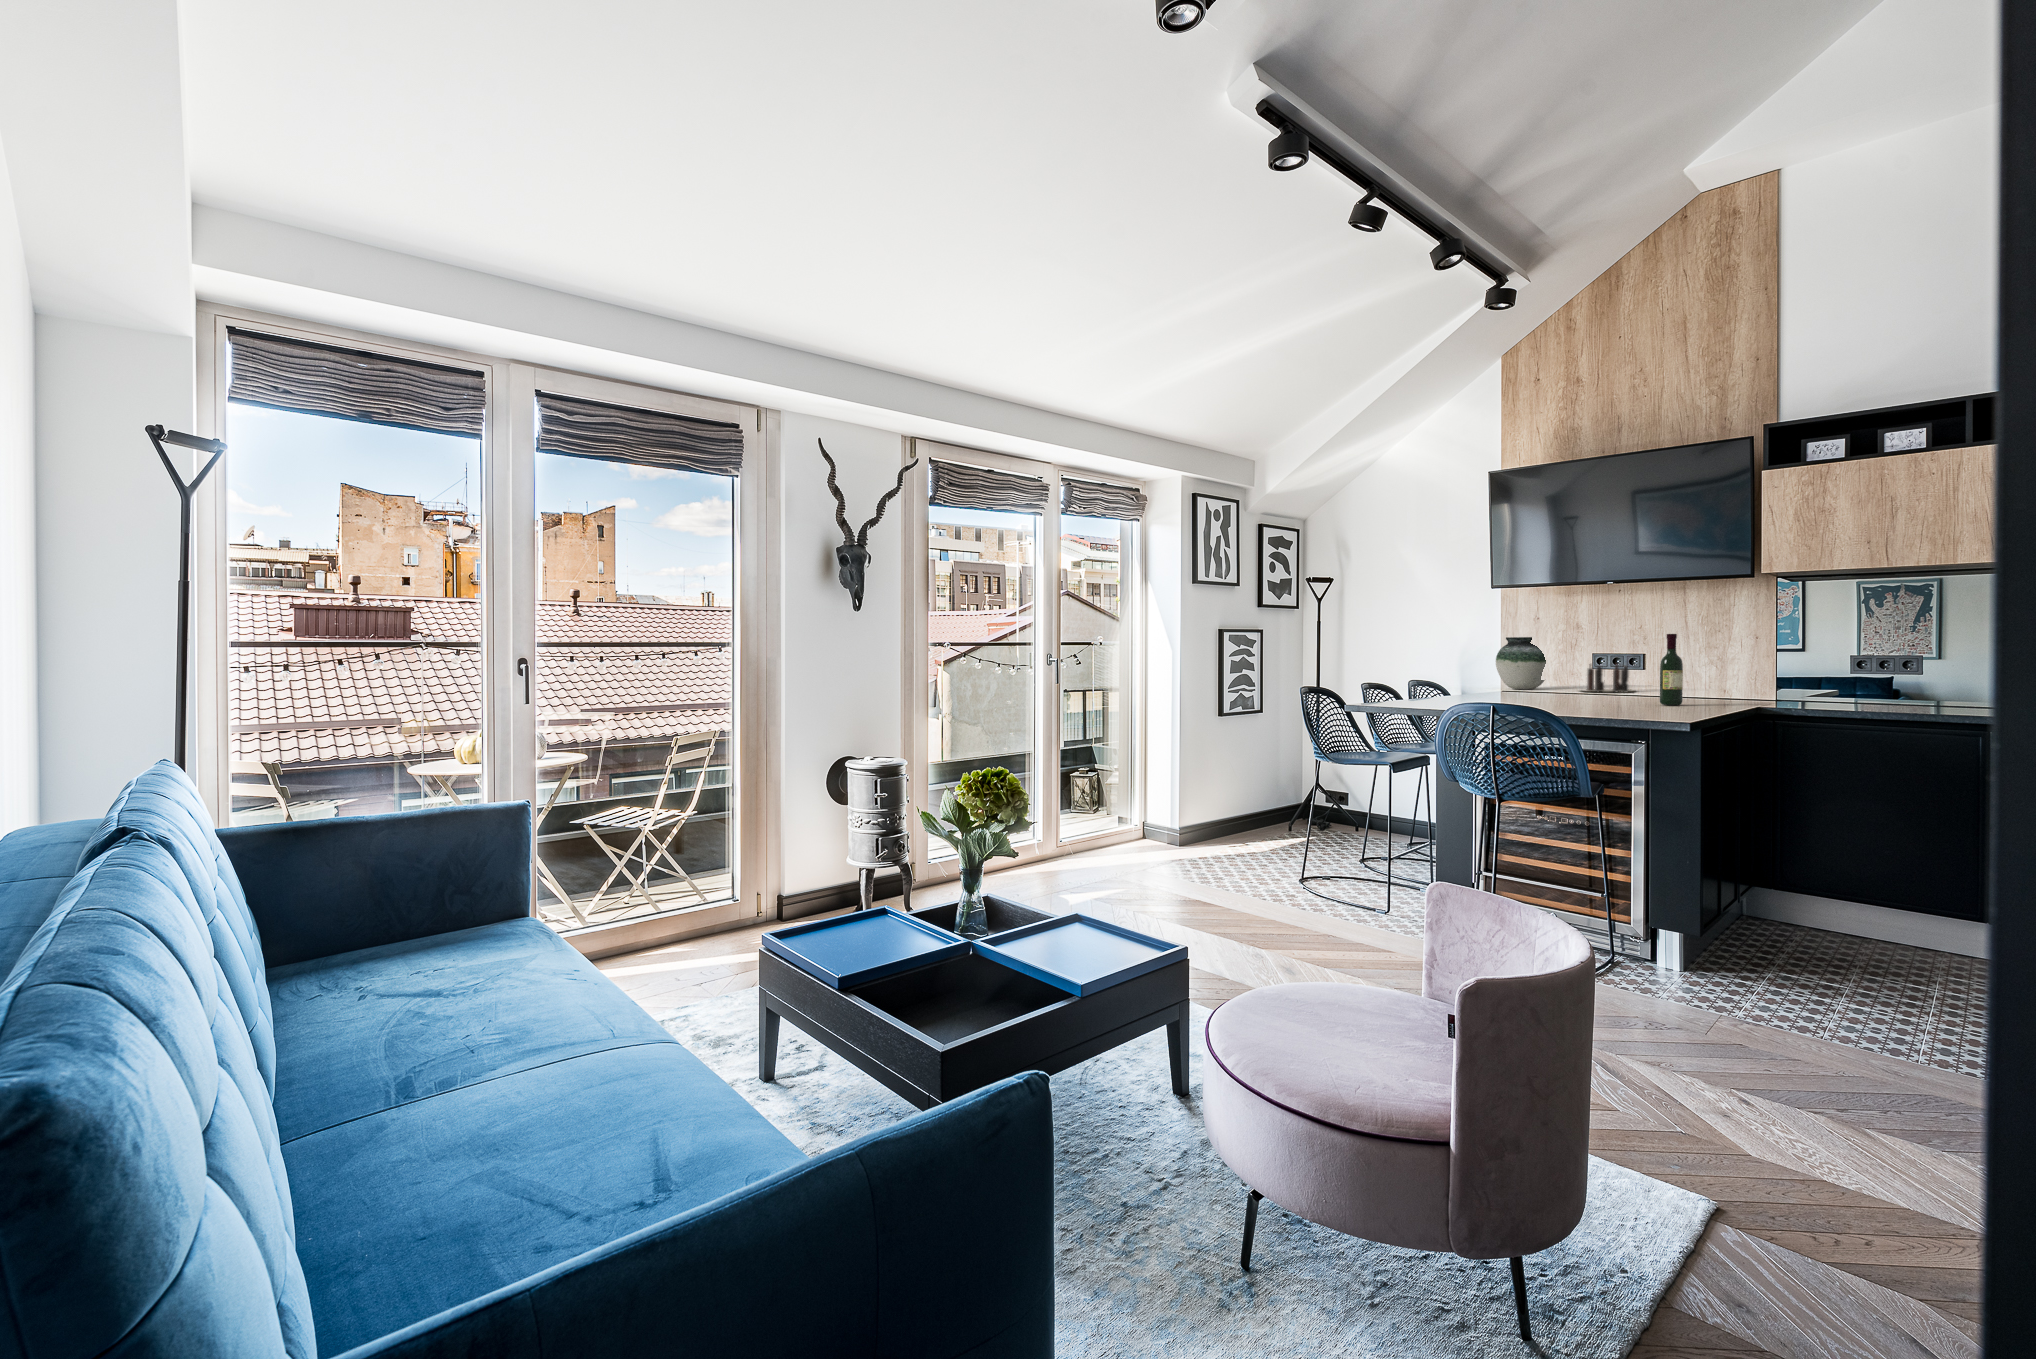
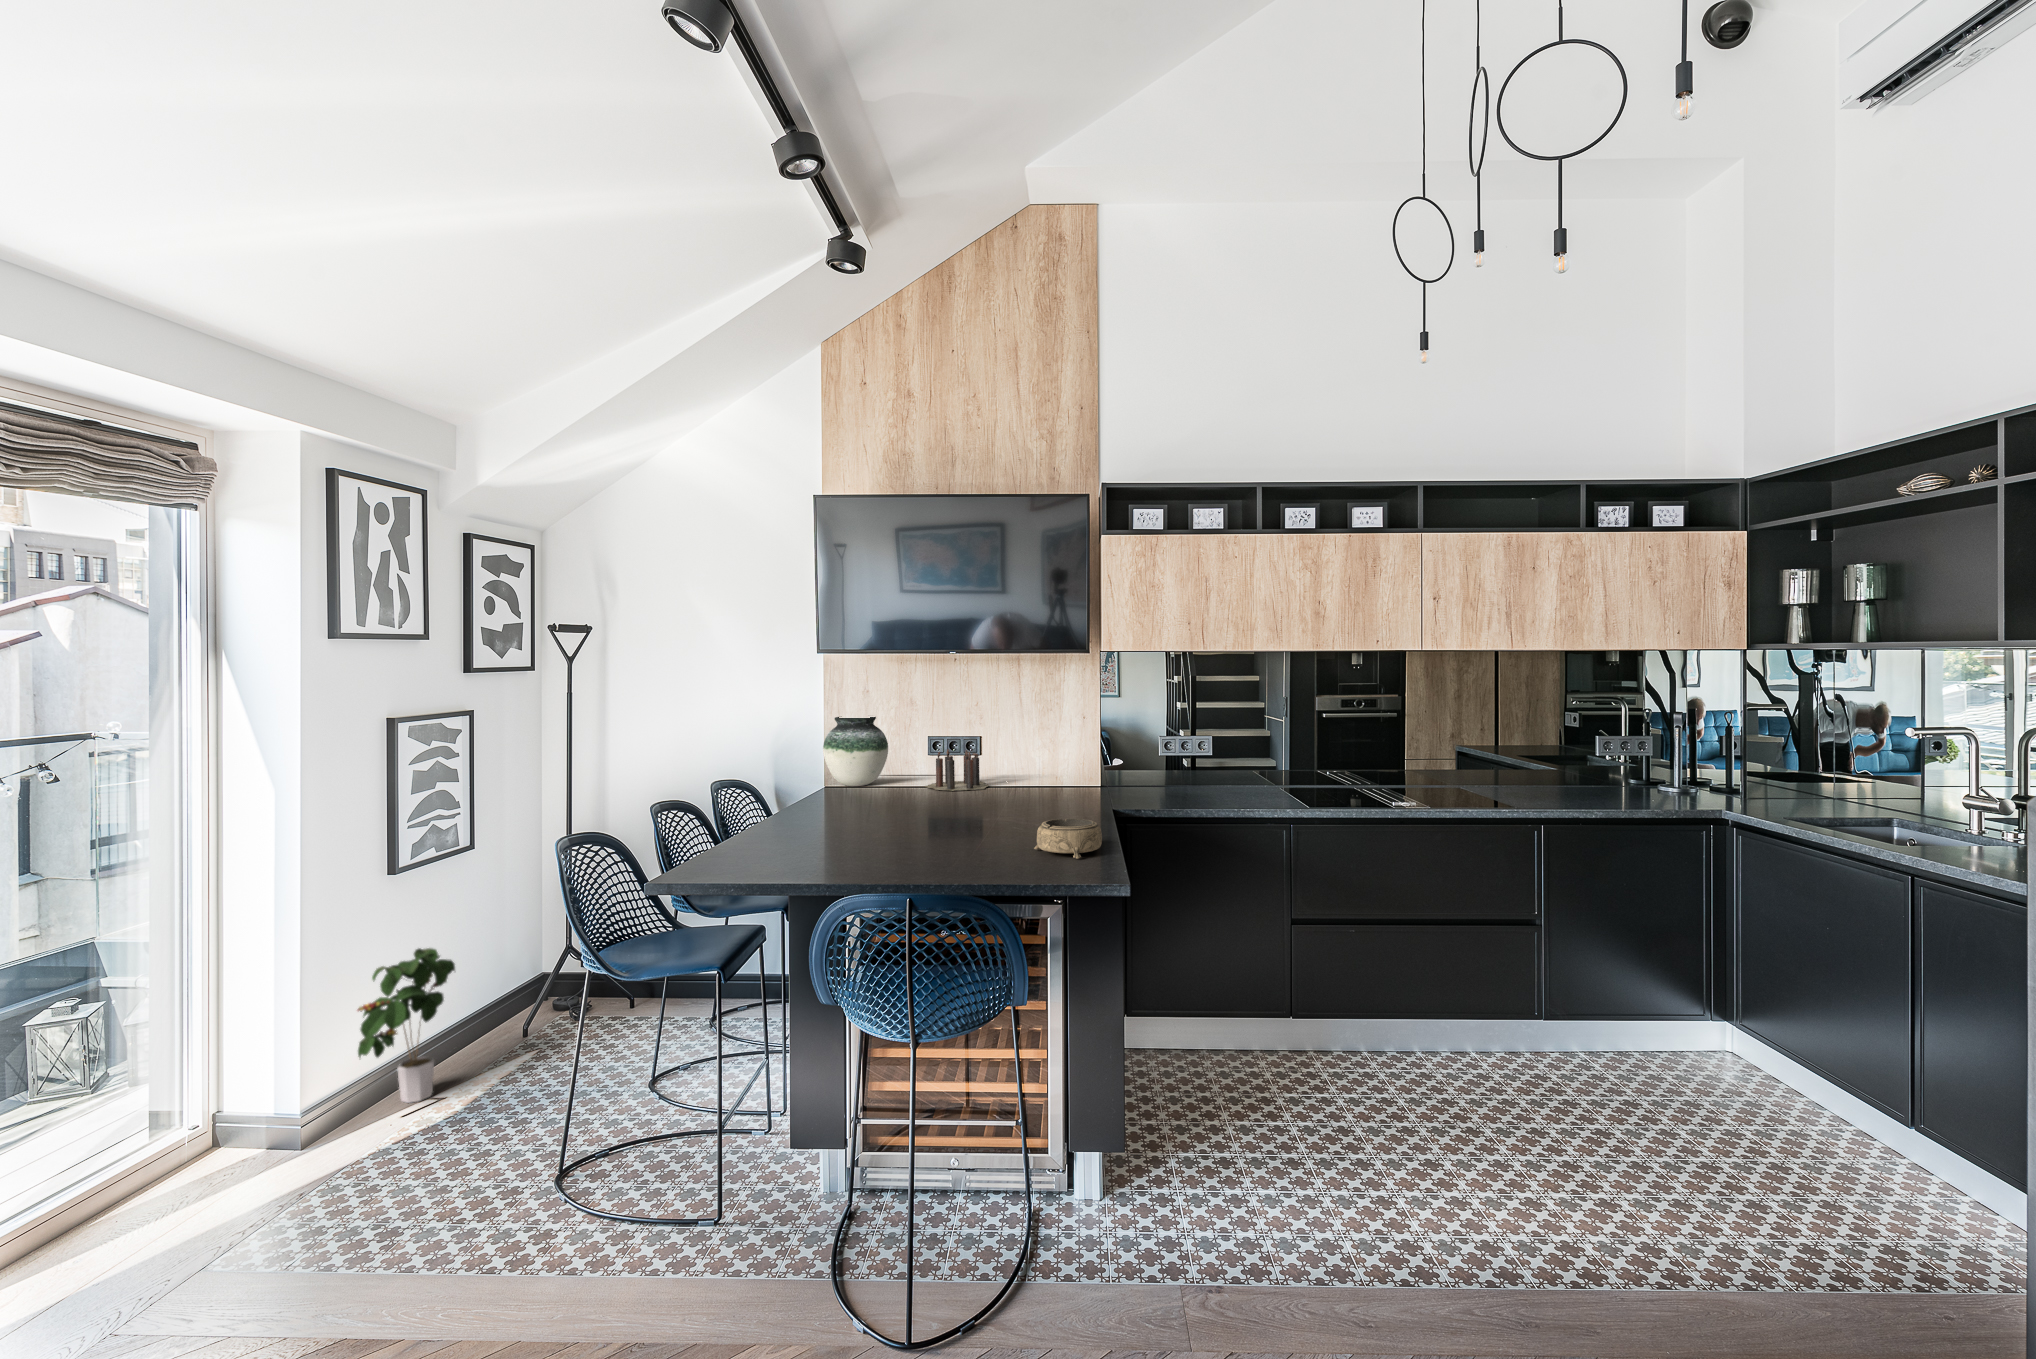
wine bottle: present [1660,634,1683,705] -> none [1069,734,1094,828]
decorative bowl: none [1606,689,1662,712] -> present [1034,818,1102,859]
potted plant: none [1201,760,1249,843] -> present [358,948,455,1103]

